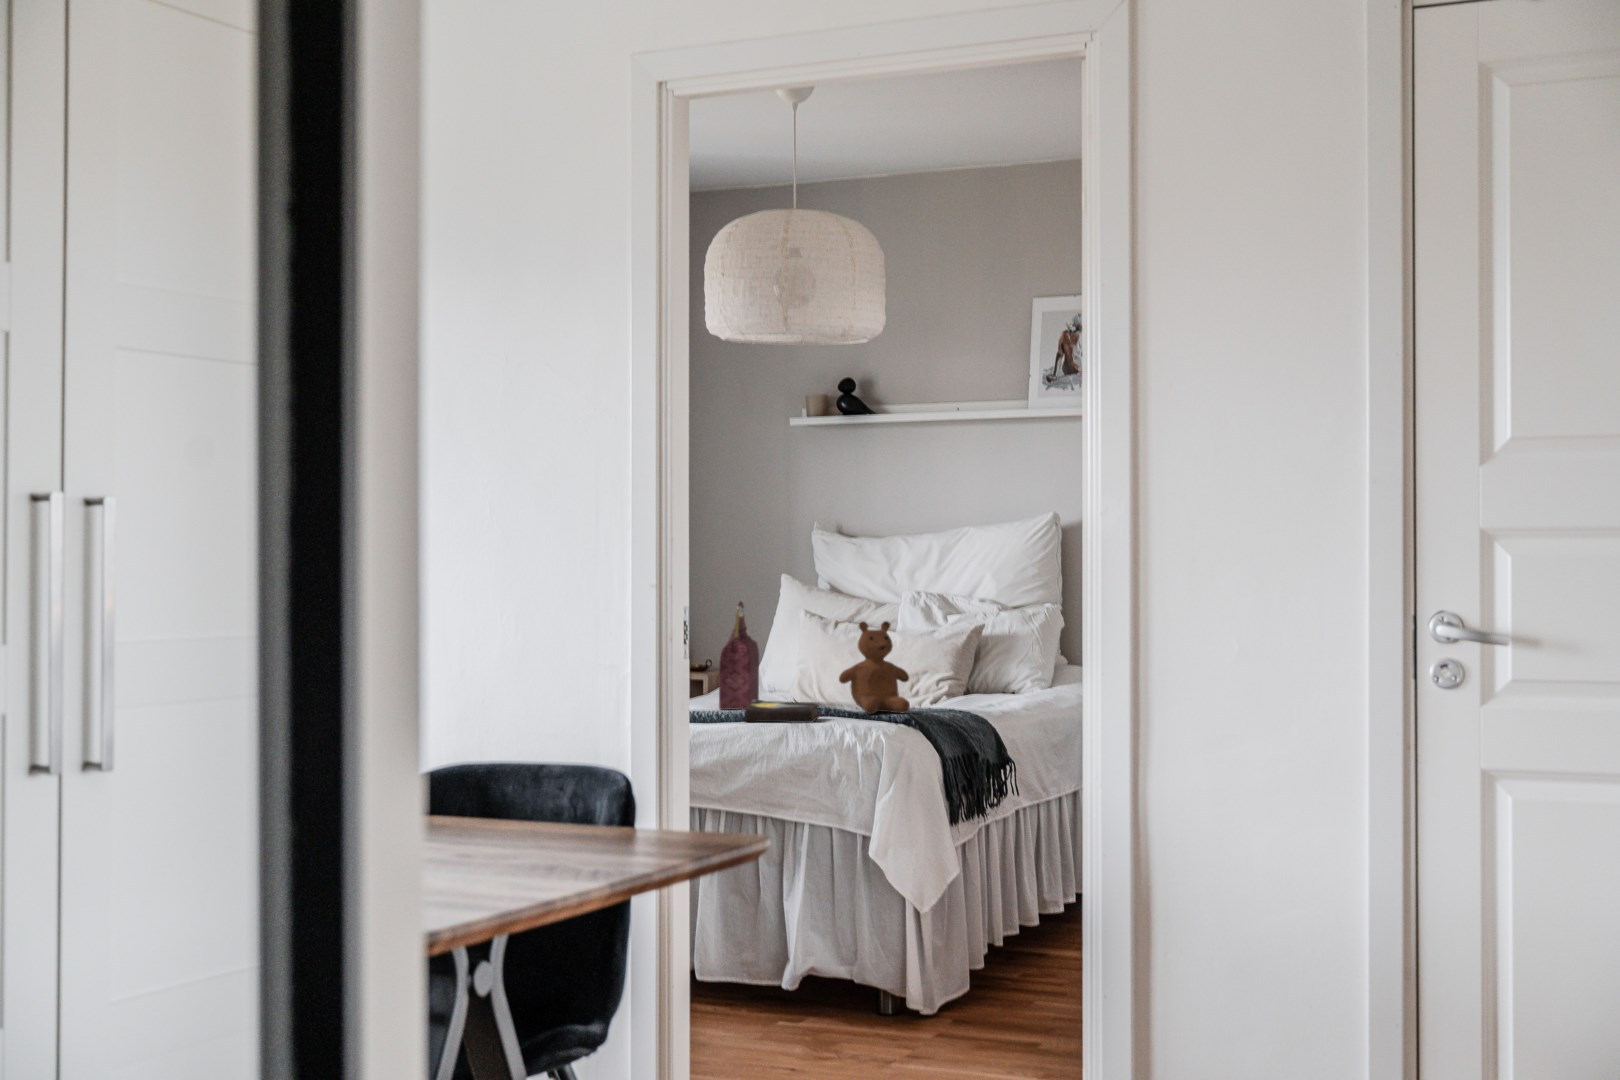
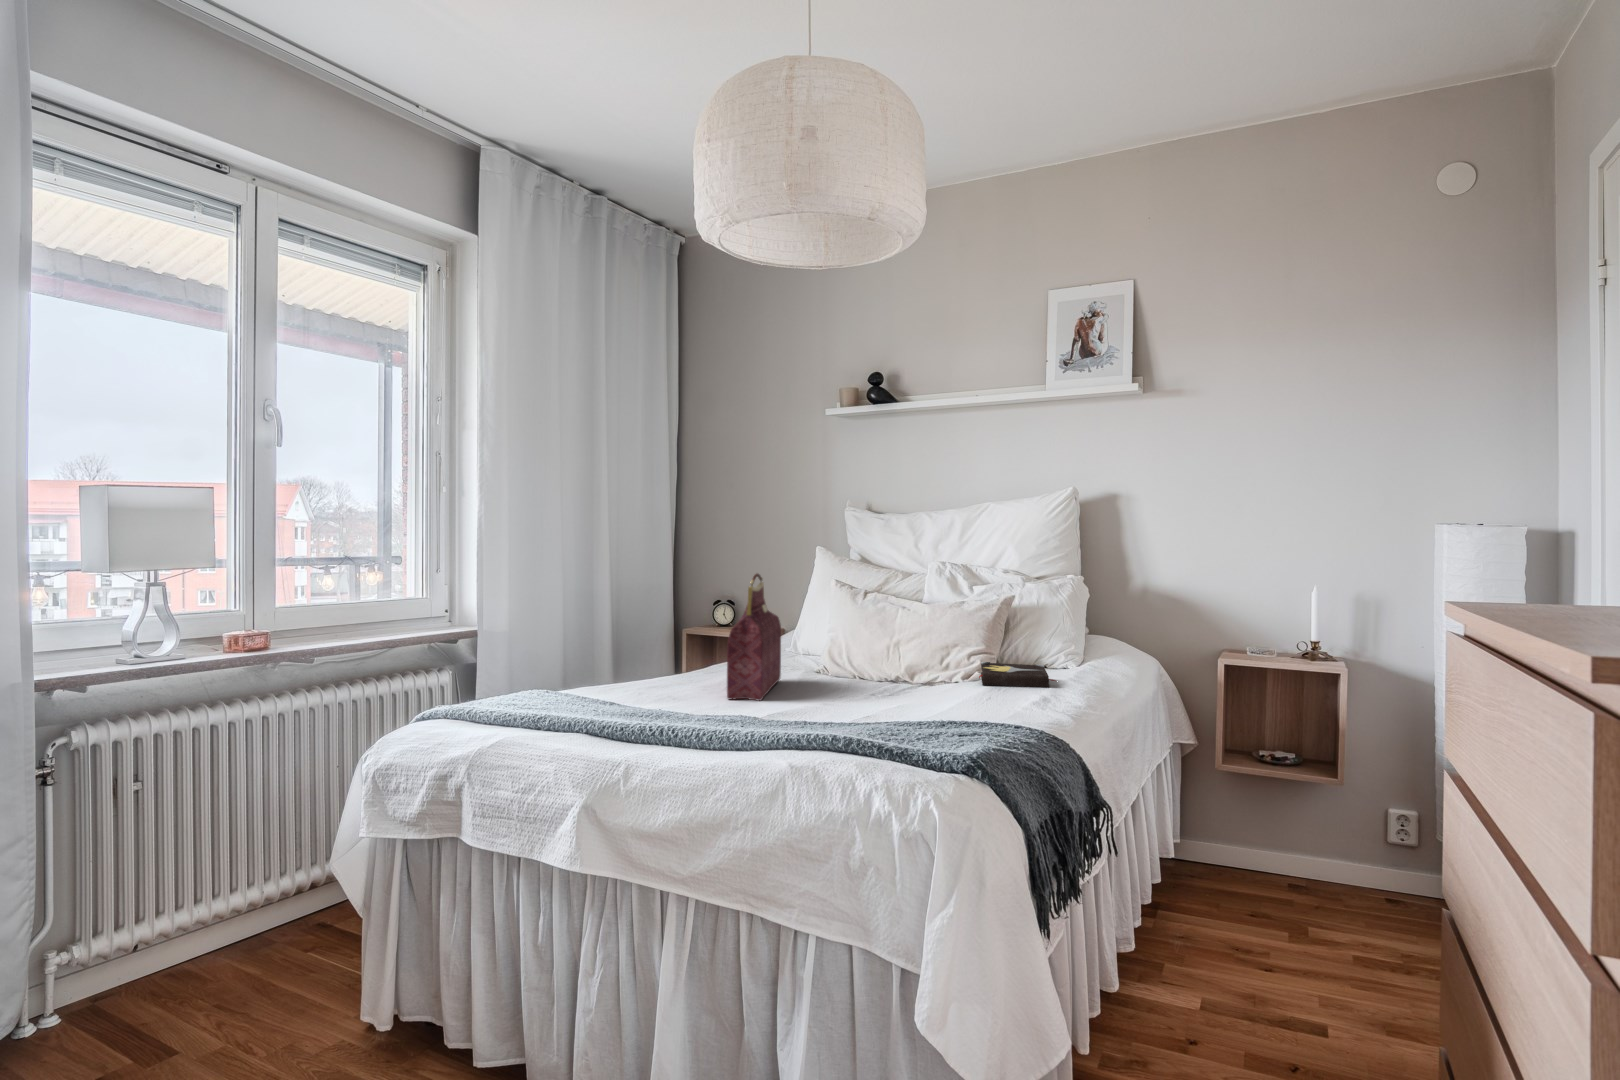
teddy bear: present [839,621,910,714] -> none [865,601,956,724]
hardback book: present [744,700,822,723] -> present [979,662,1056,688]

